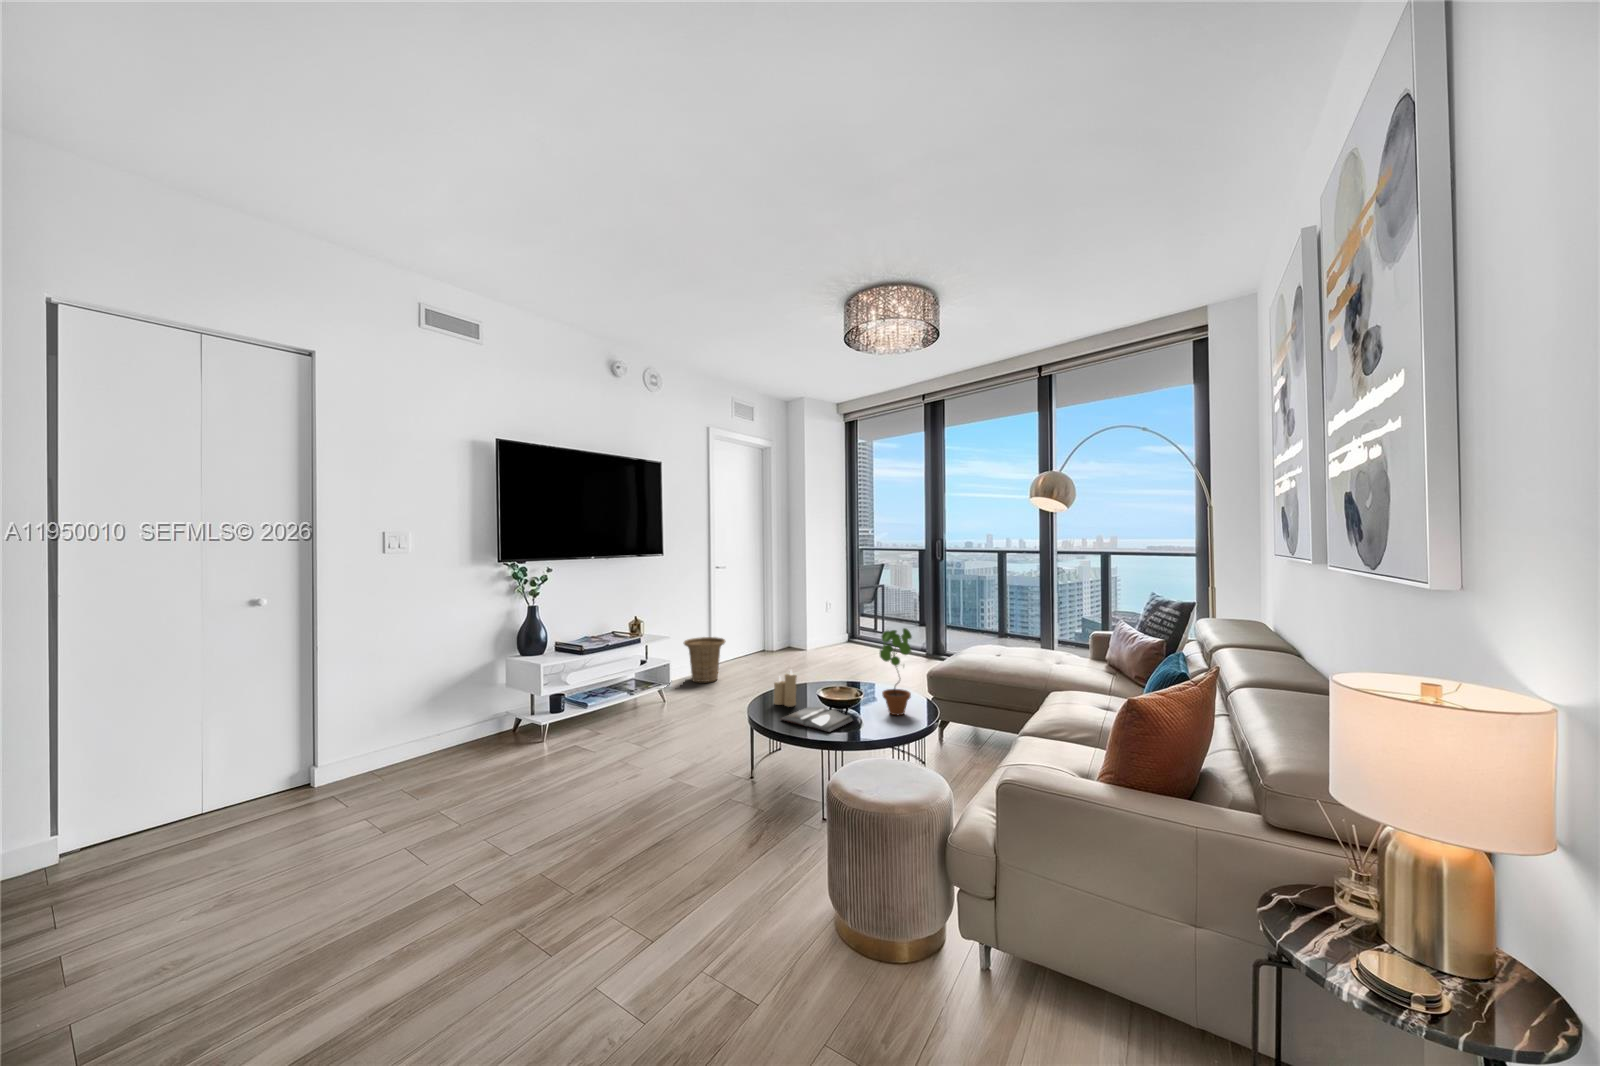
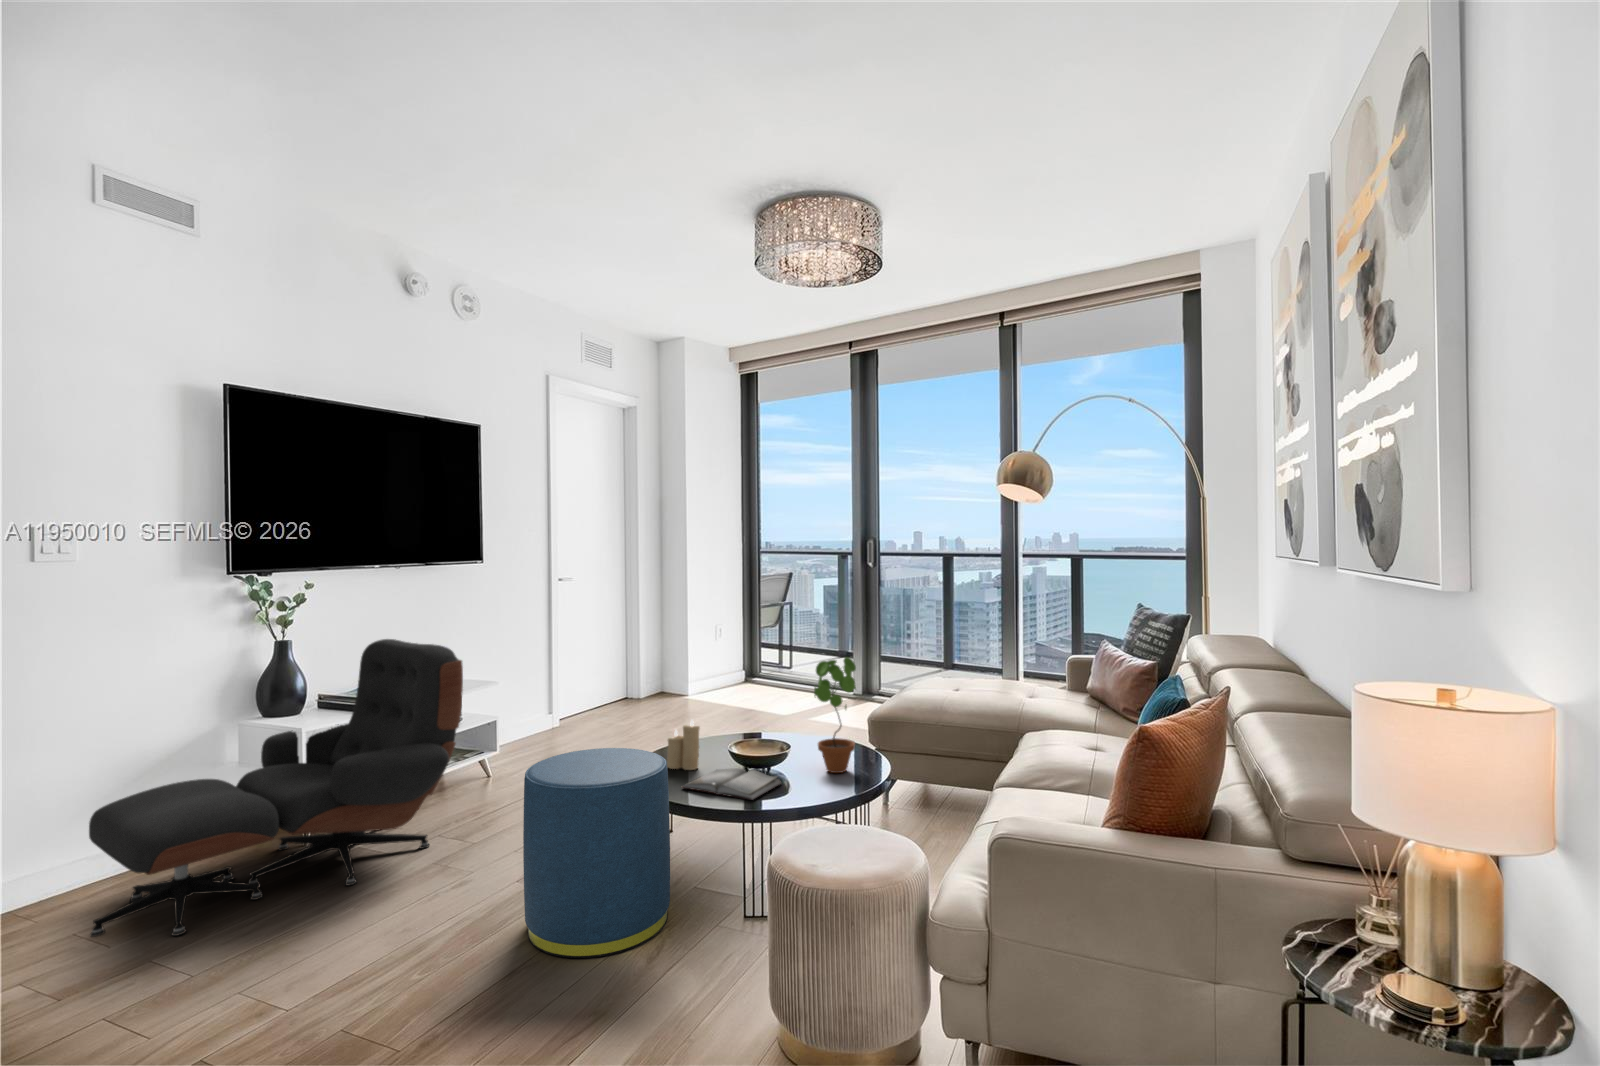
lounge chair: none [408,606,641,796] -> present [89,639,463,937]
basket: present [684,637,726,683] -> none [512,681,575,748]
ottoman: none [668,688,770,839] -> present [523,748,670,958]

